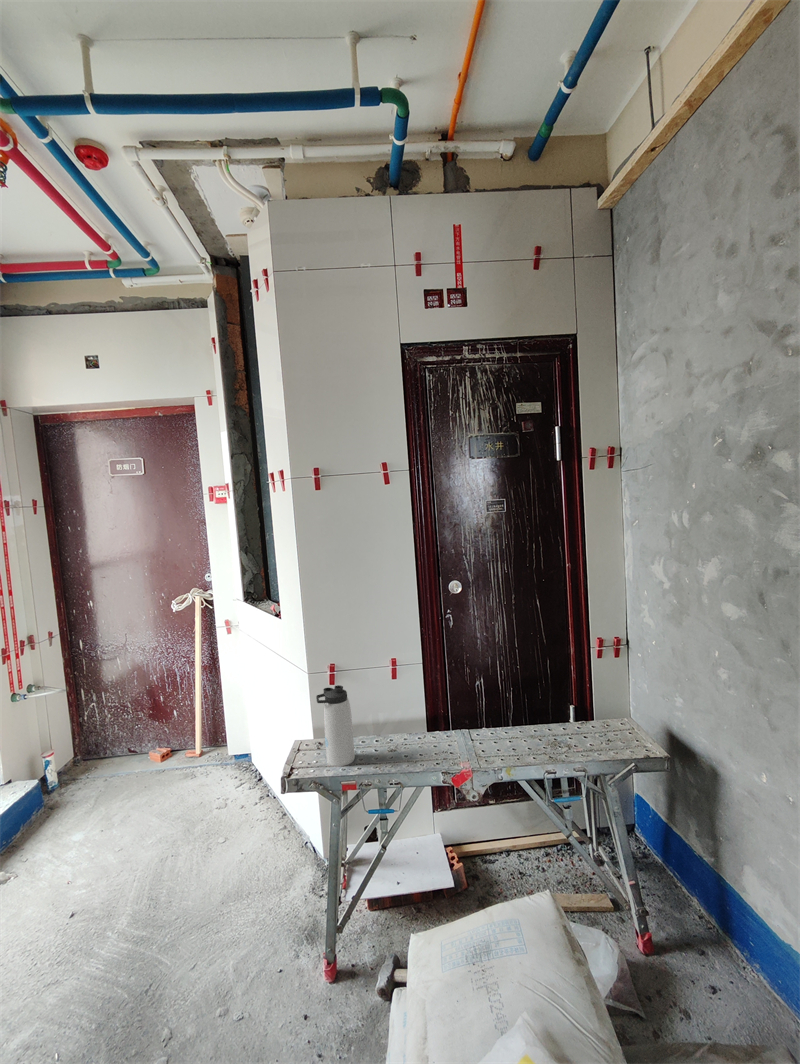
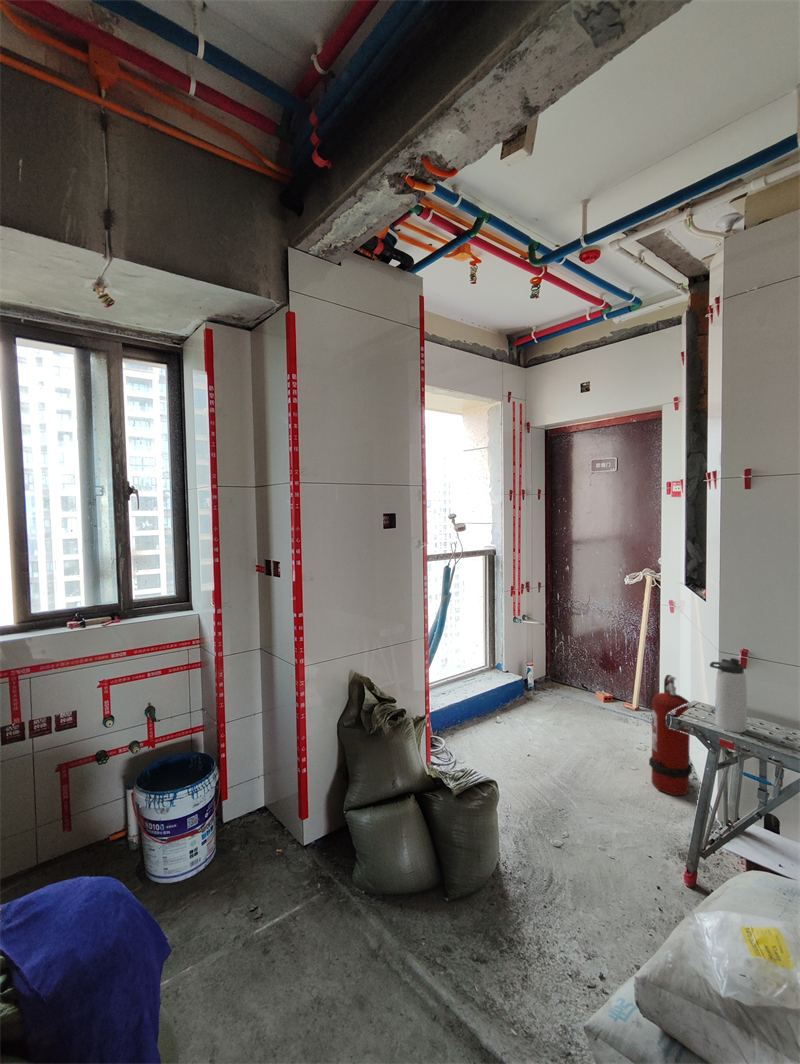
fire extinguisher: none [237,712,284,850] -> present [649,675,692,795]

